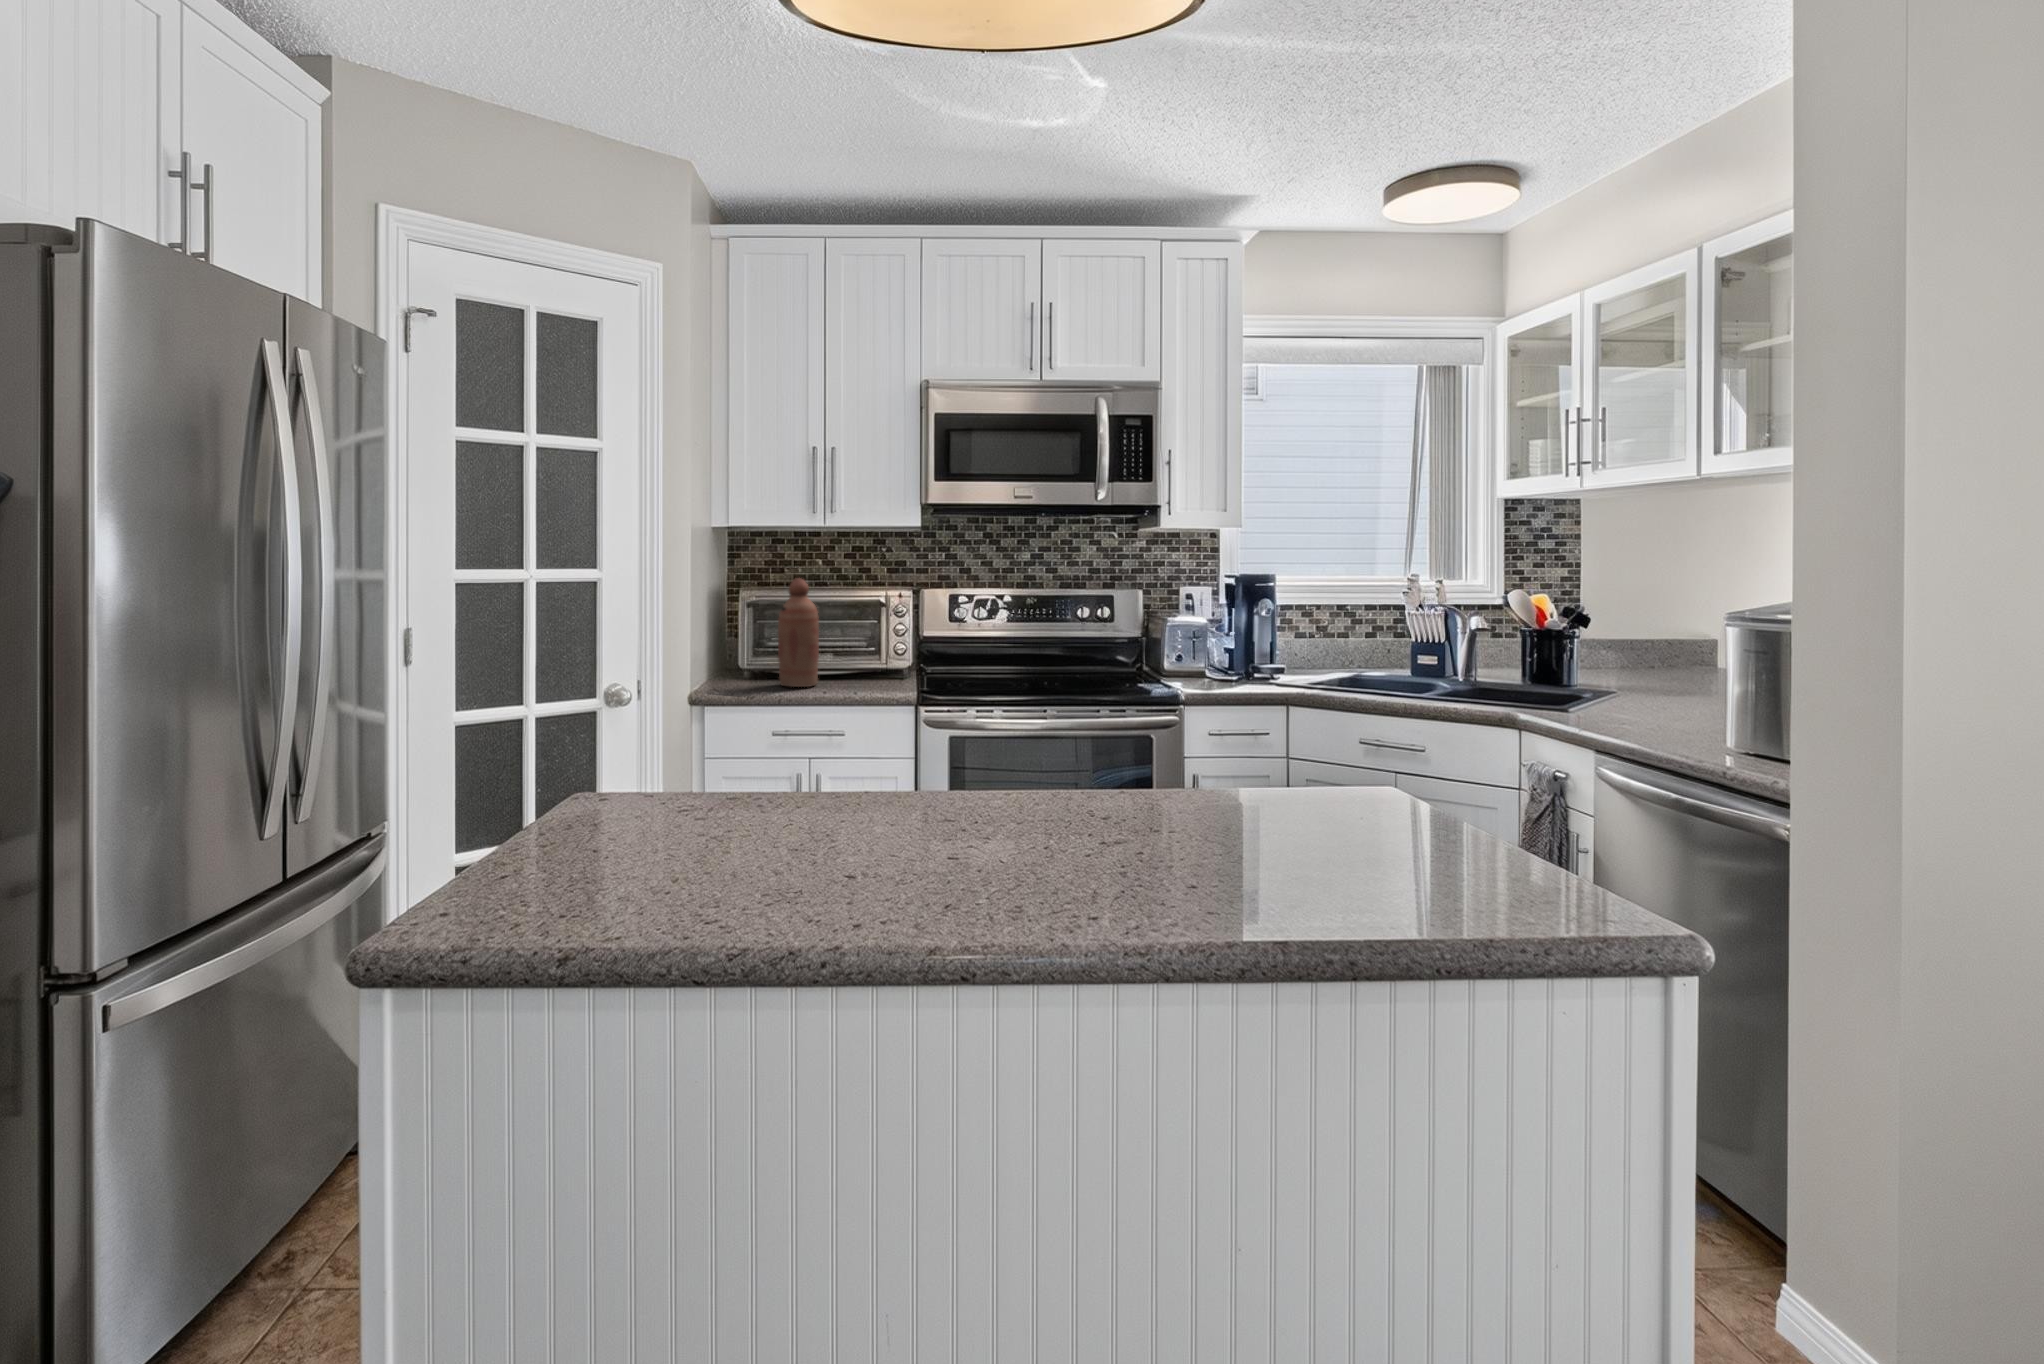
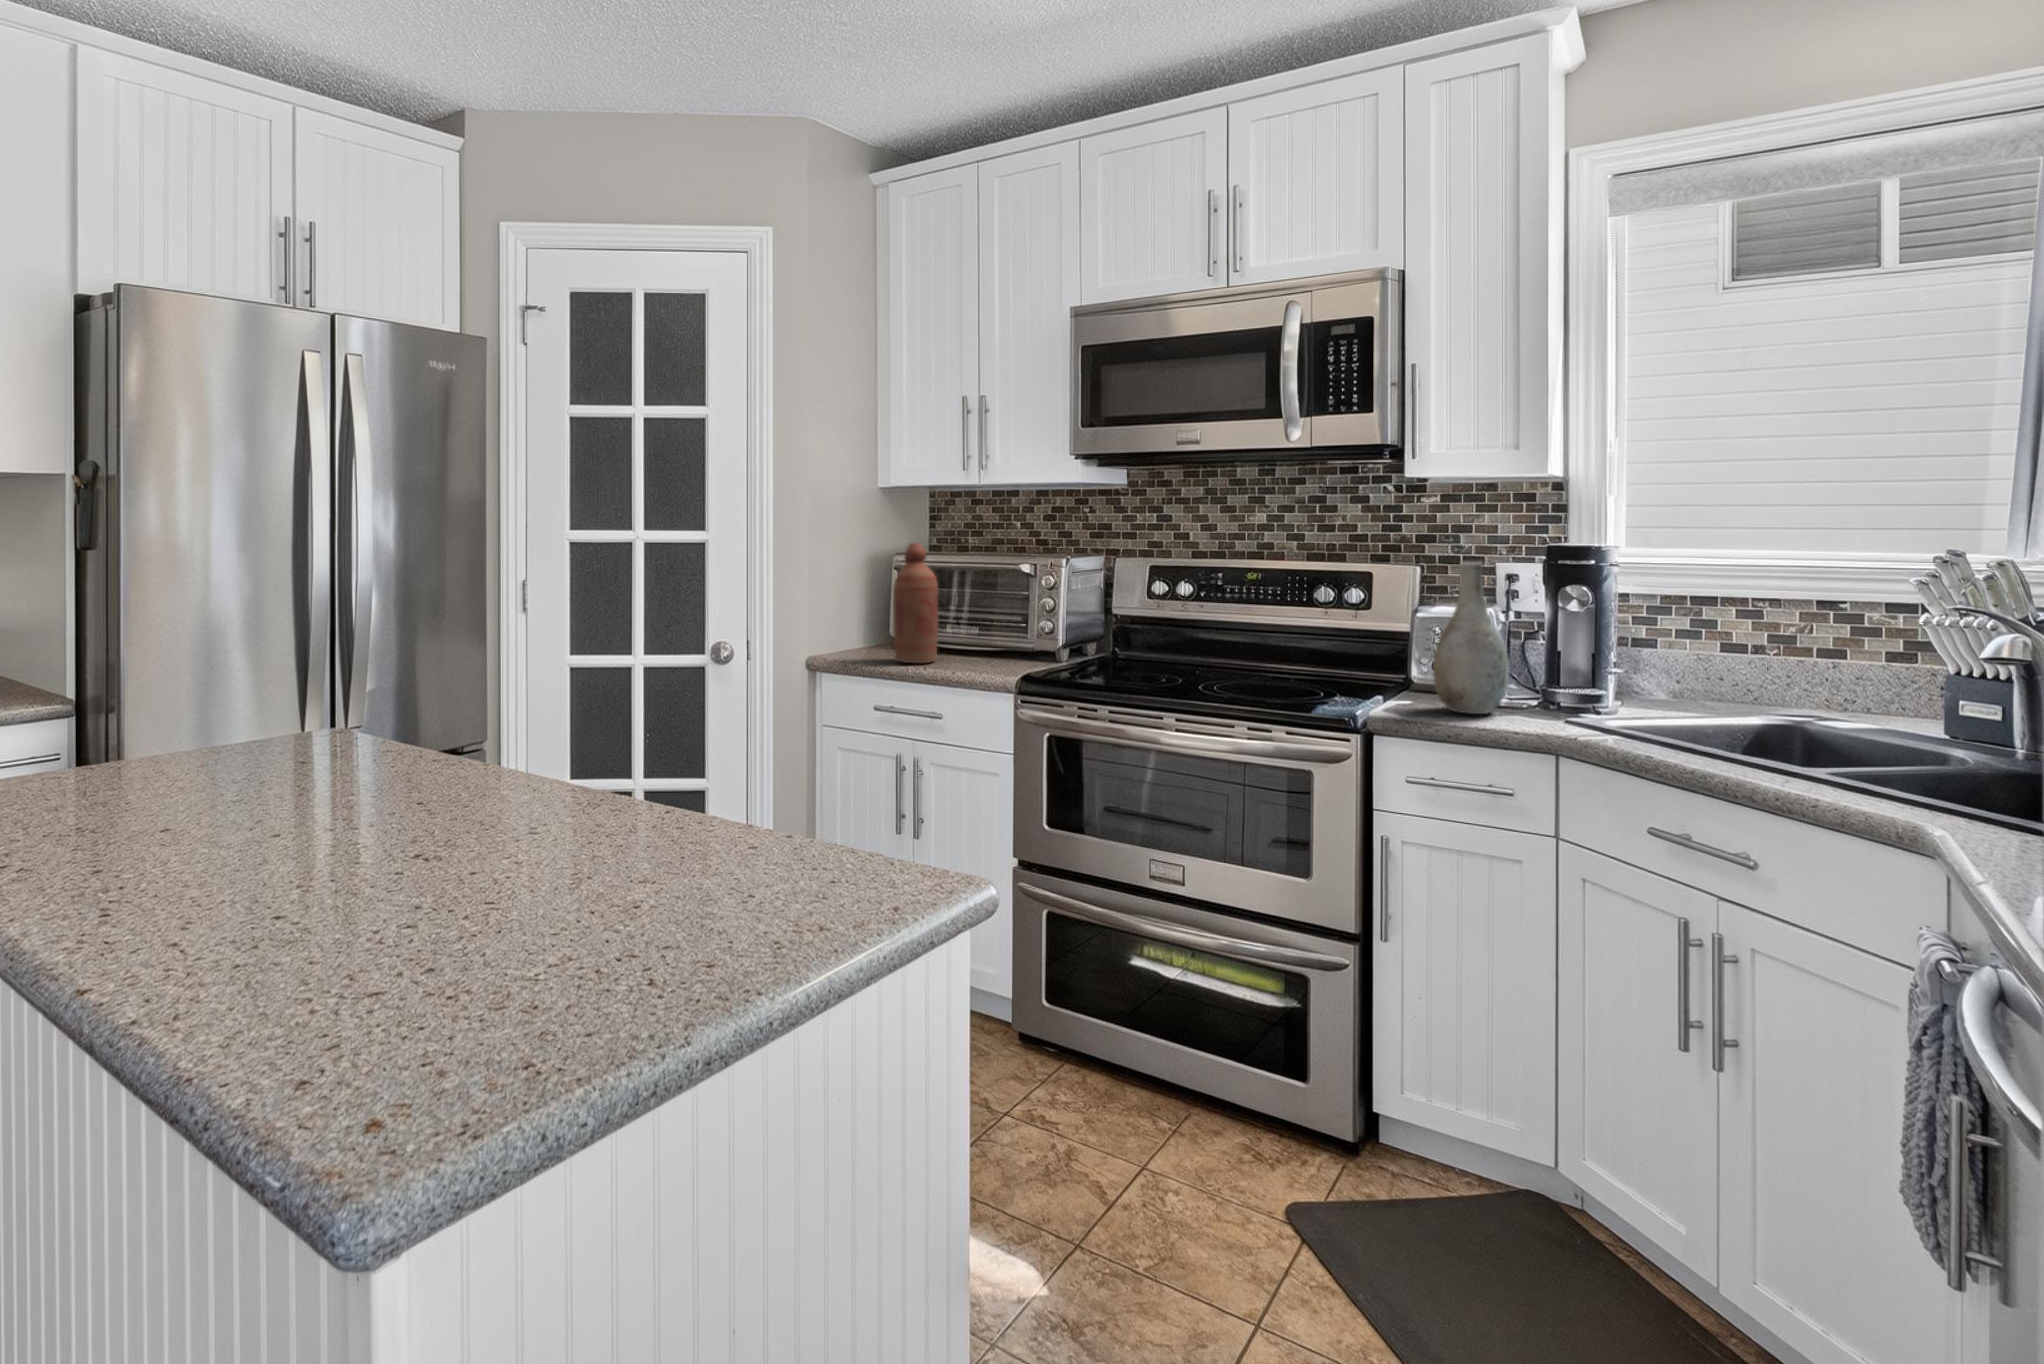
vase: none [1213,587,1258,688] -> present [1433,562,1509,714]

